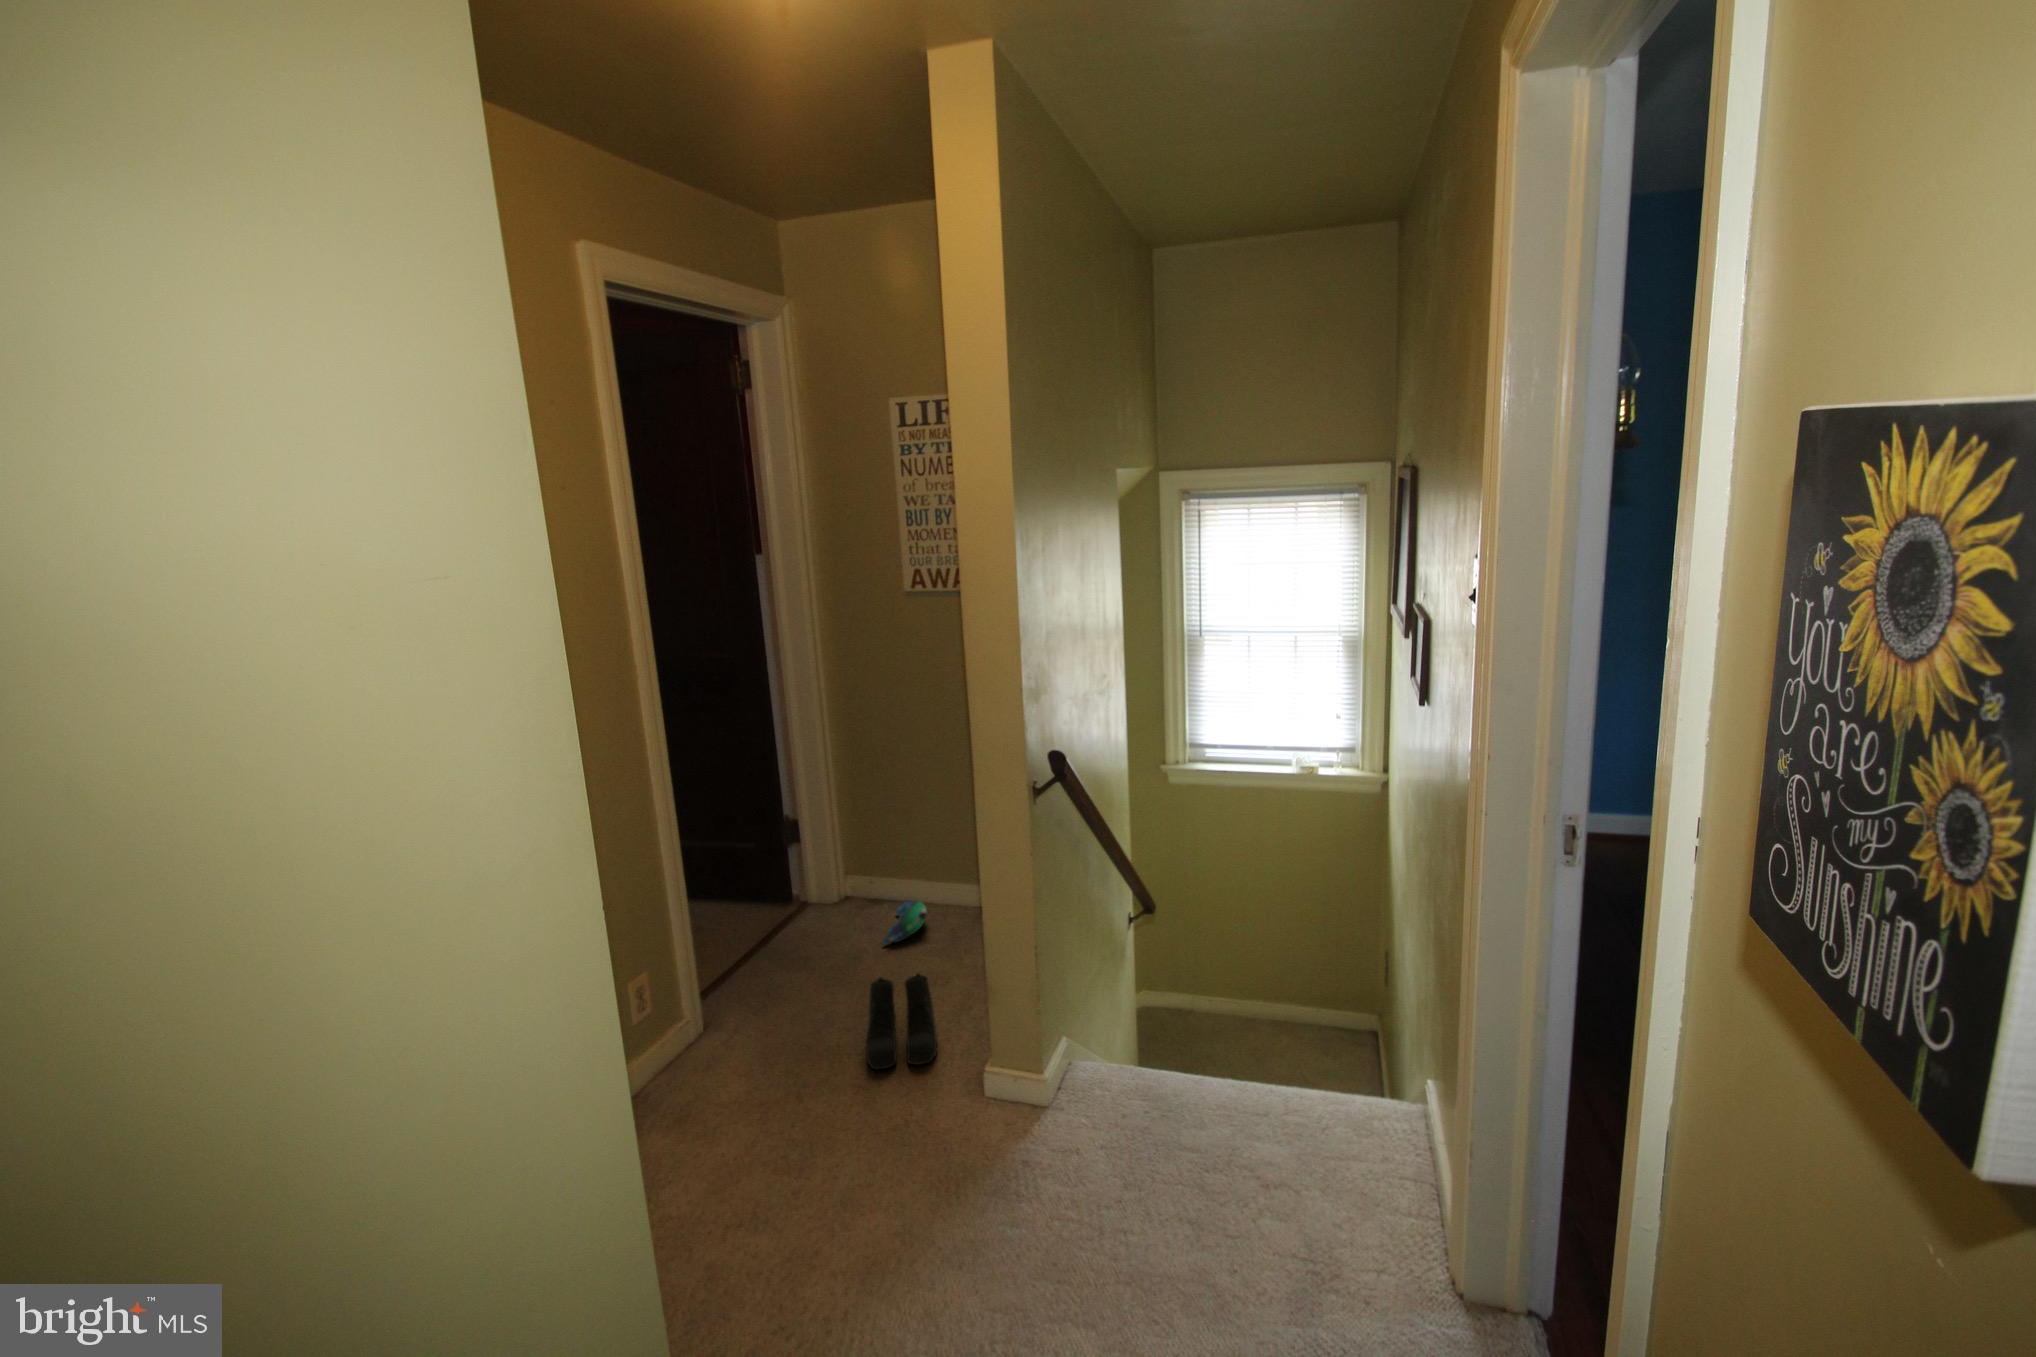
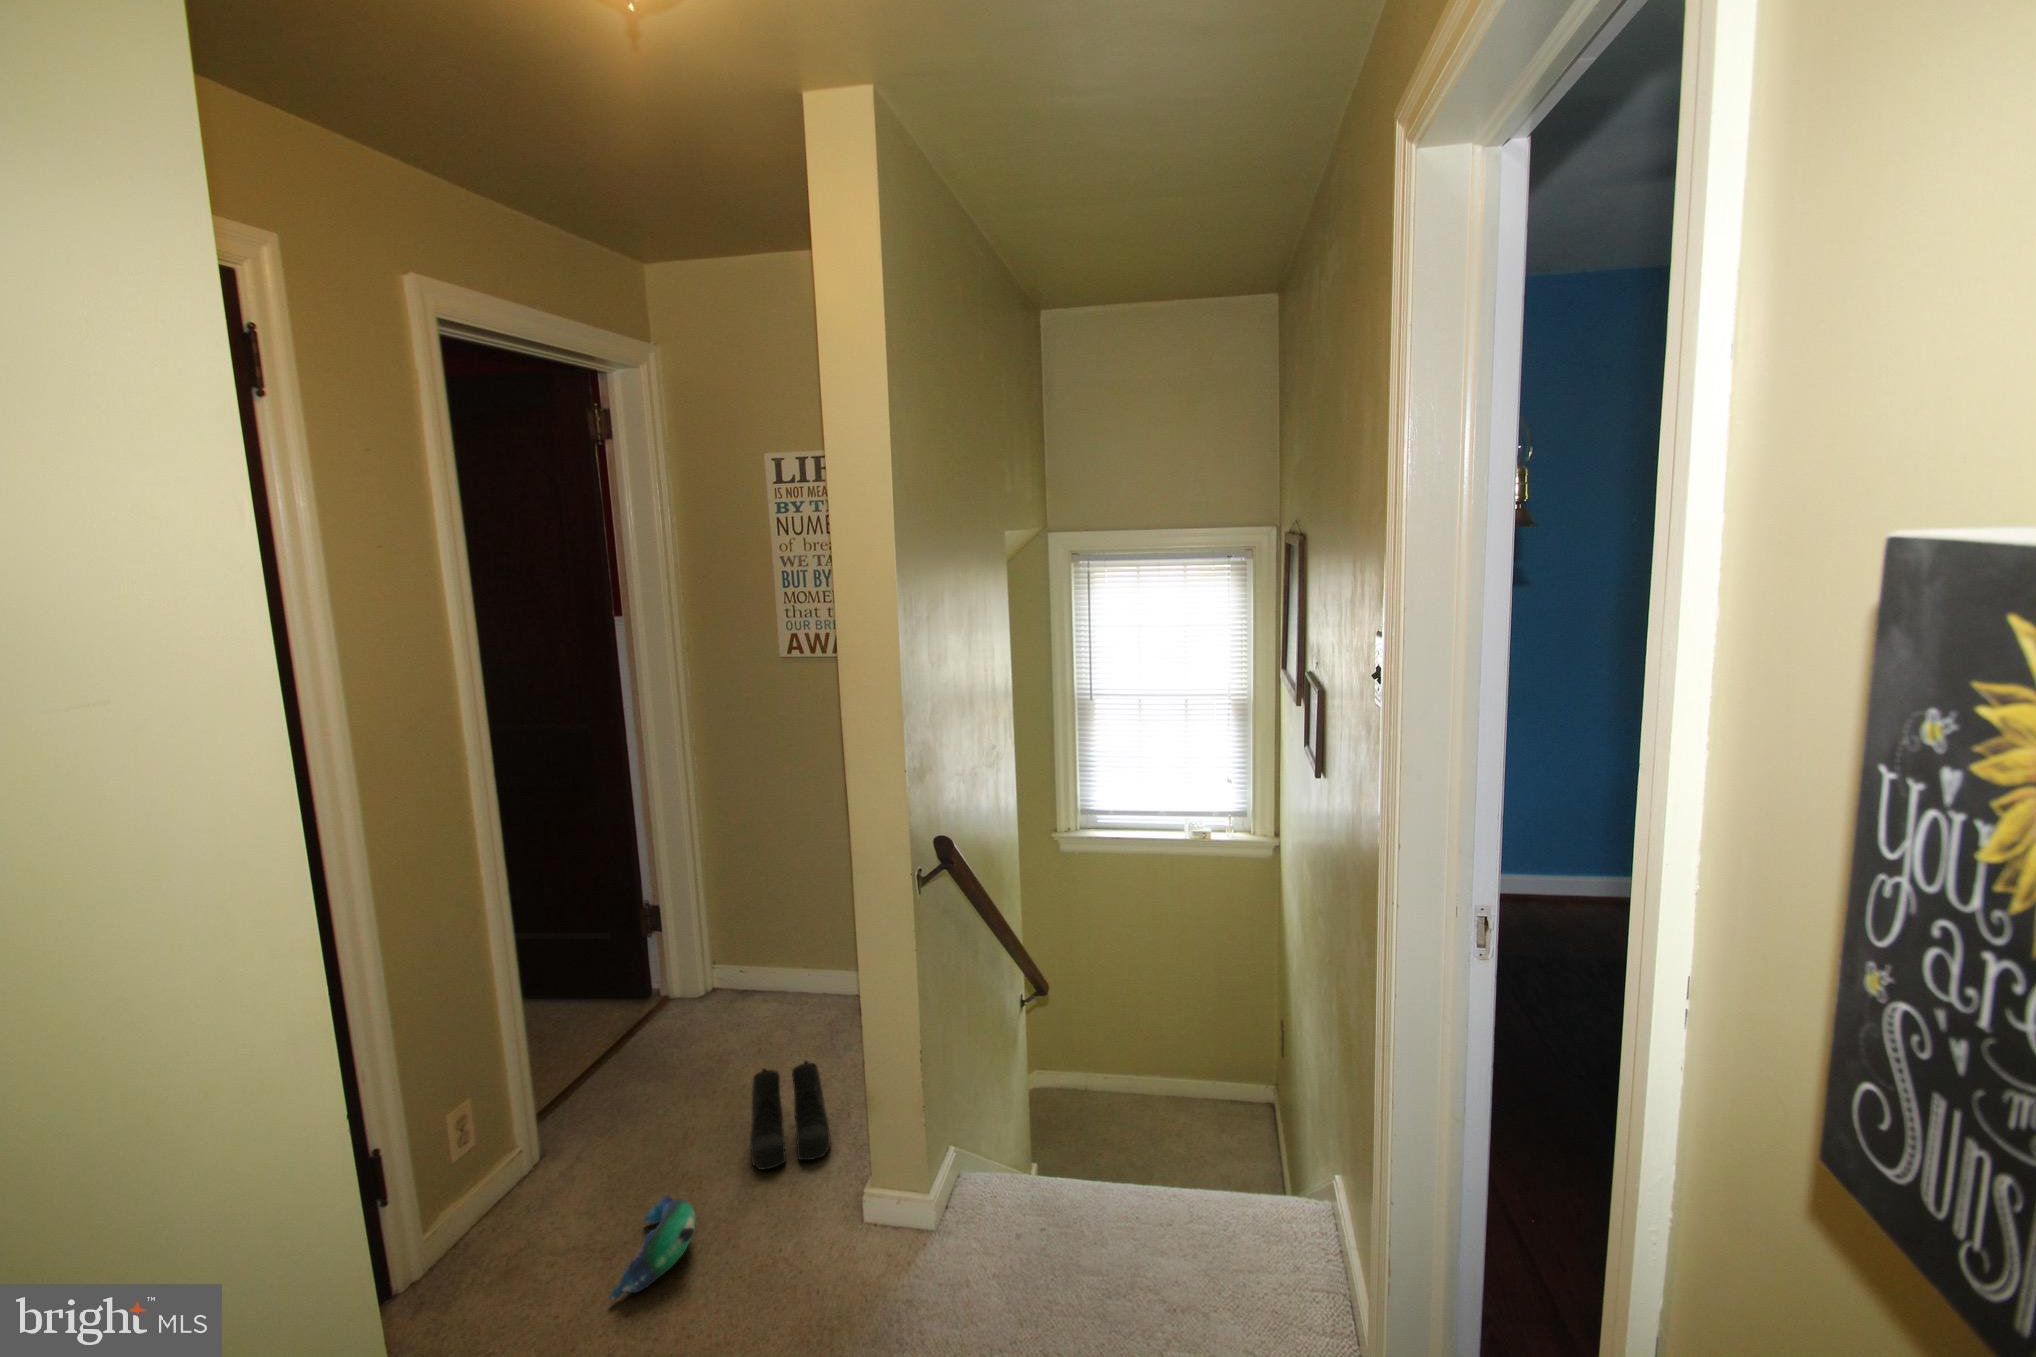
plush toy: present [882,900,927,944] -> present [610,1196,696,1301]

